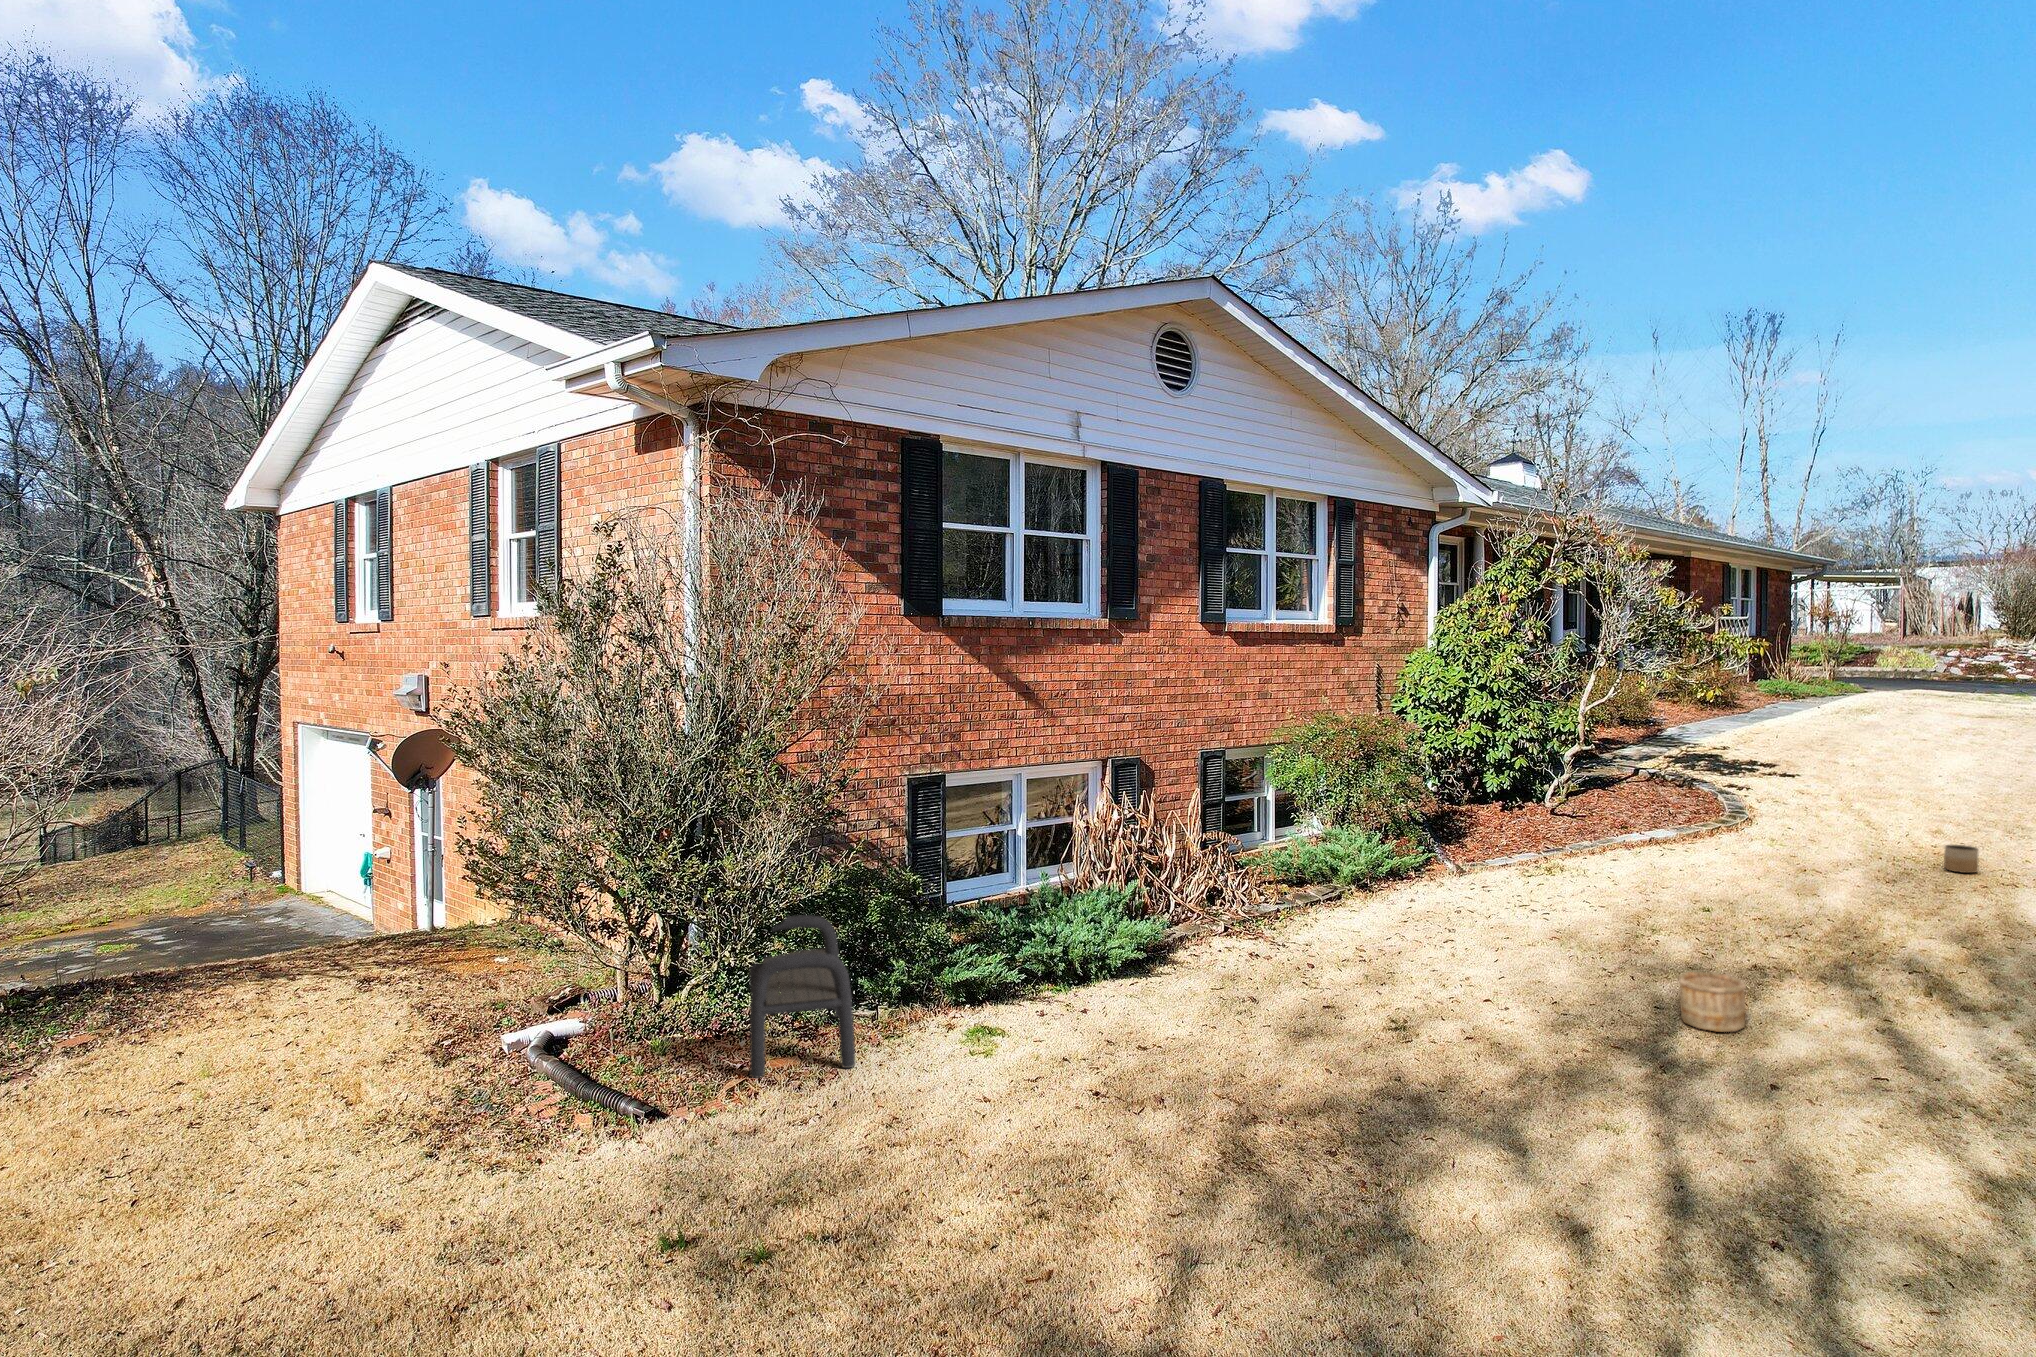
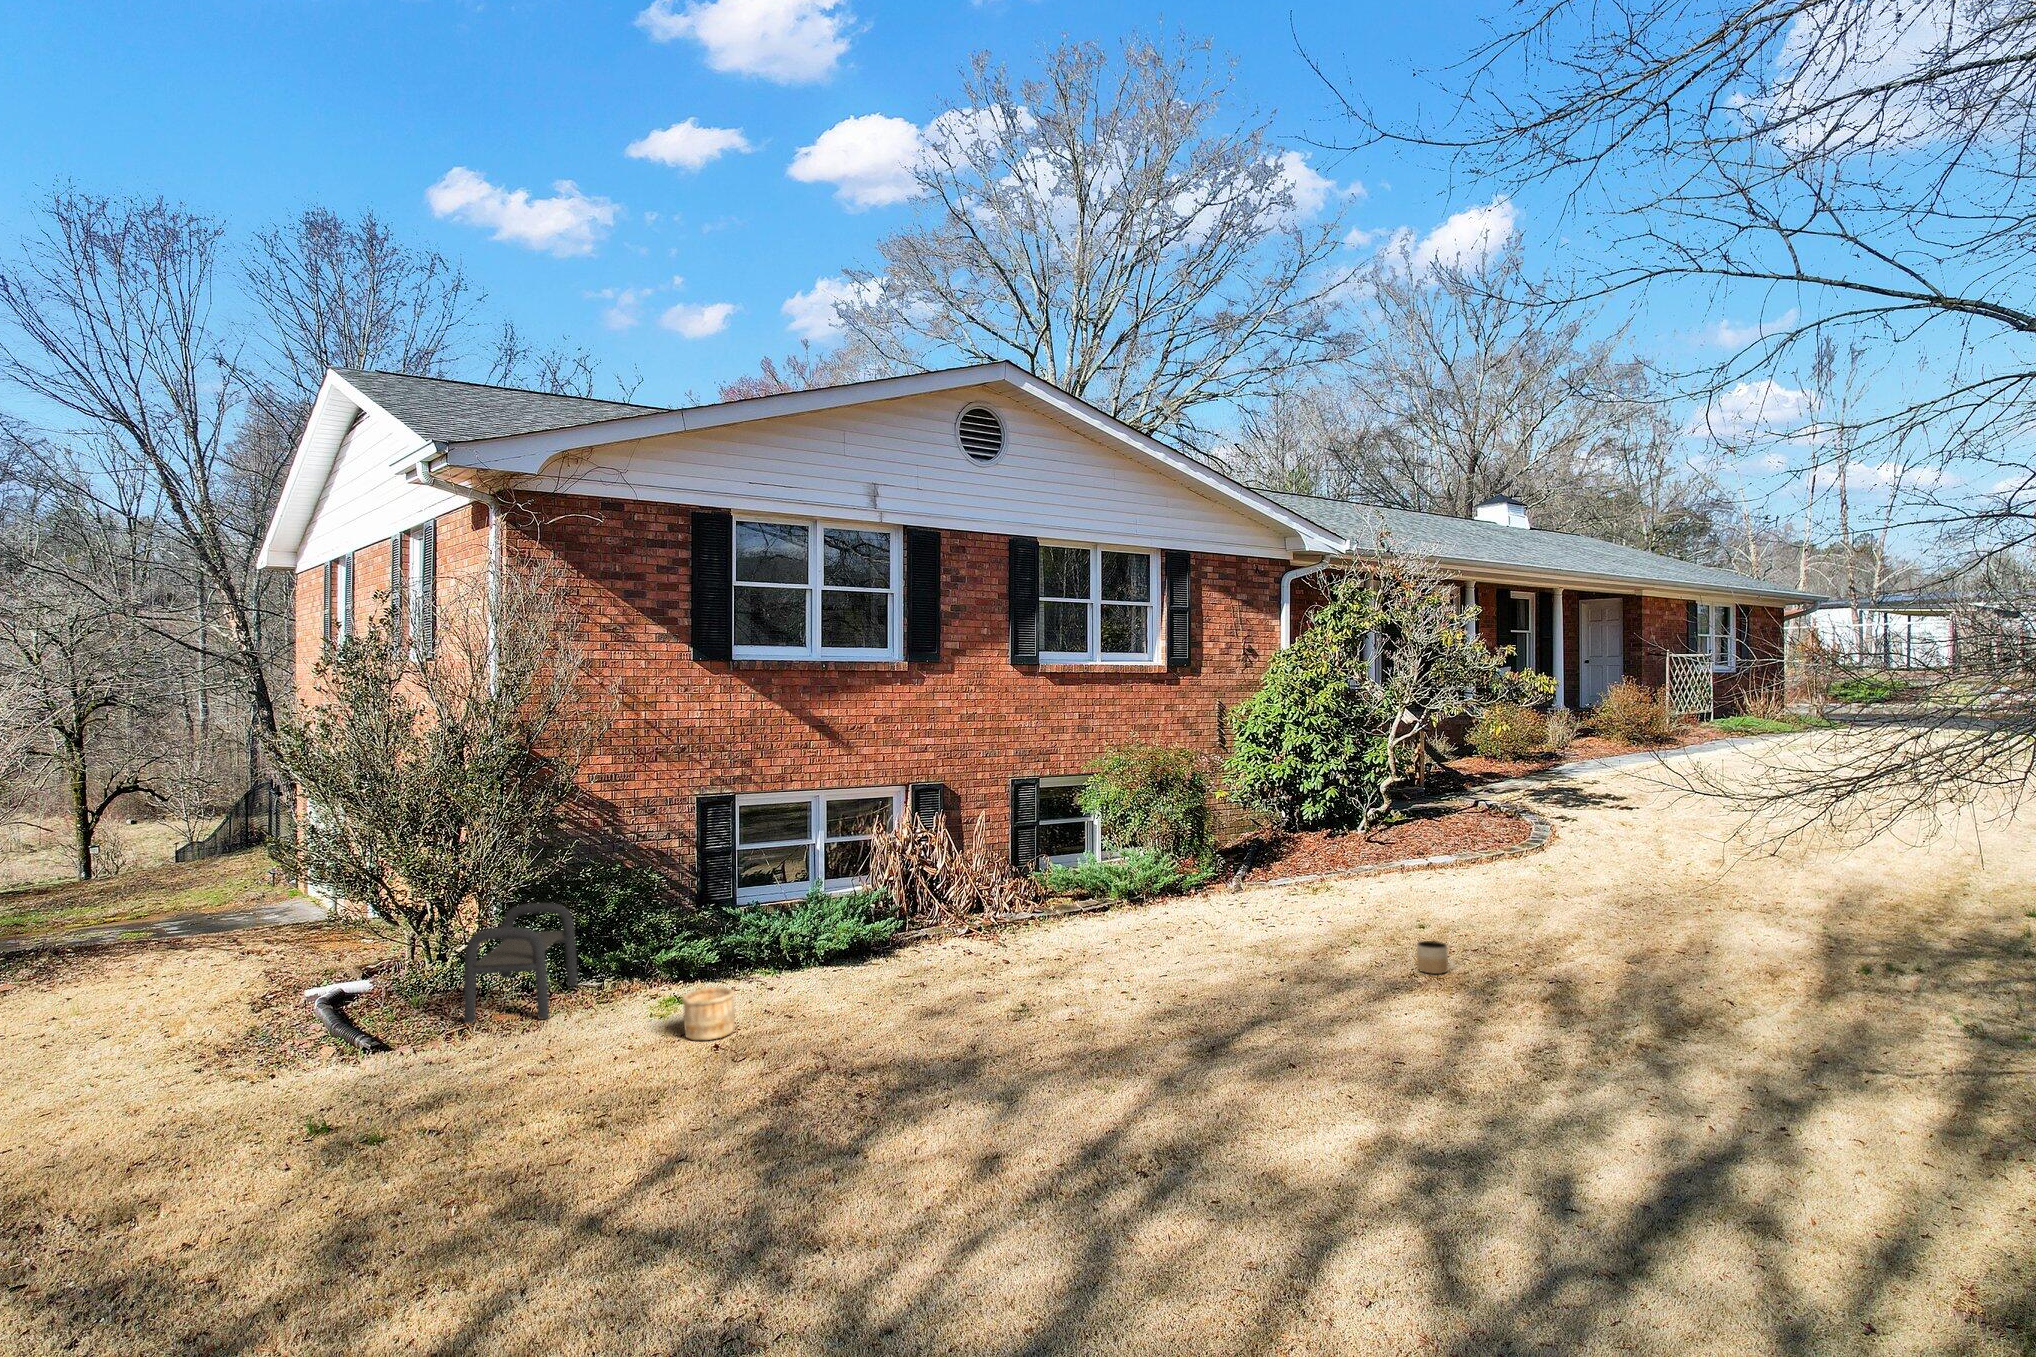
planter: present [1944,845,1979,873] -> present [1417,941,1448,974]
wooden bucket: present [1678,972,1746,1032] -> present [682,987,735,1040]

